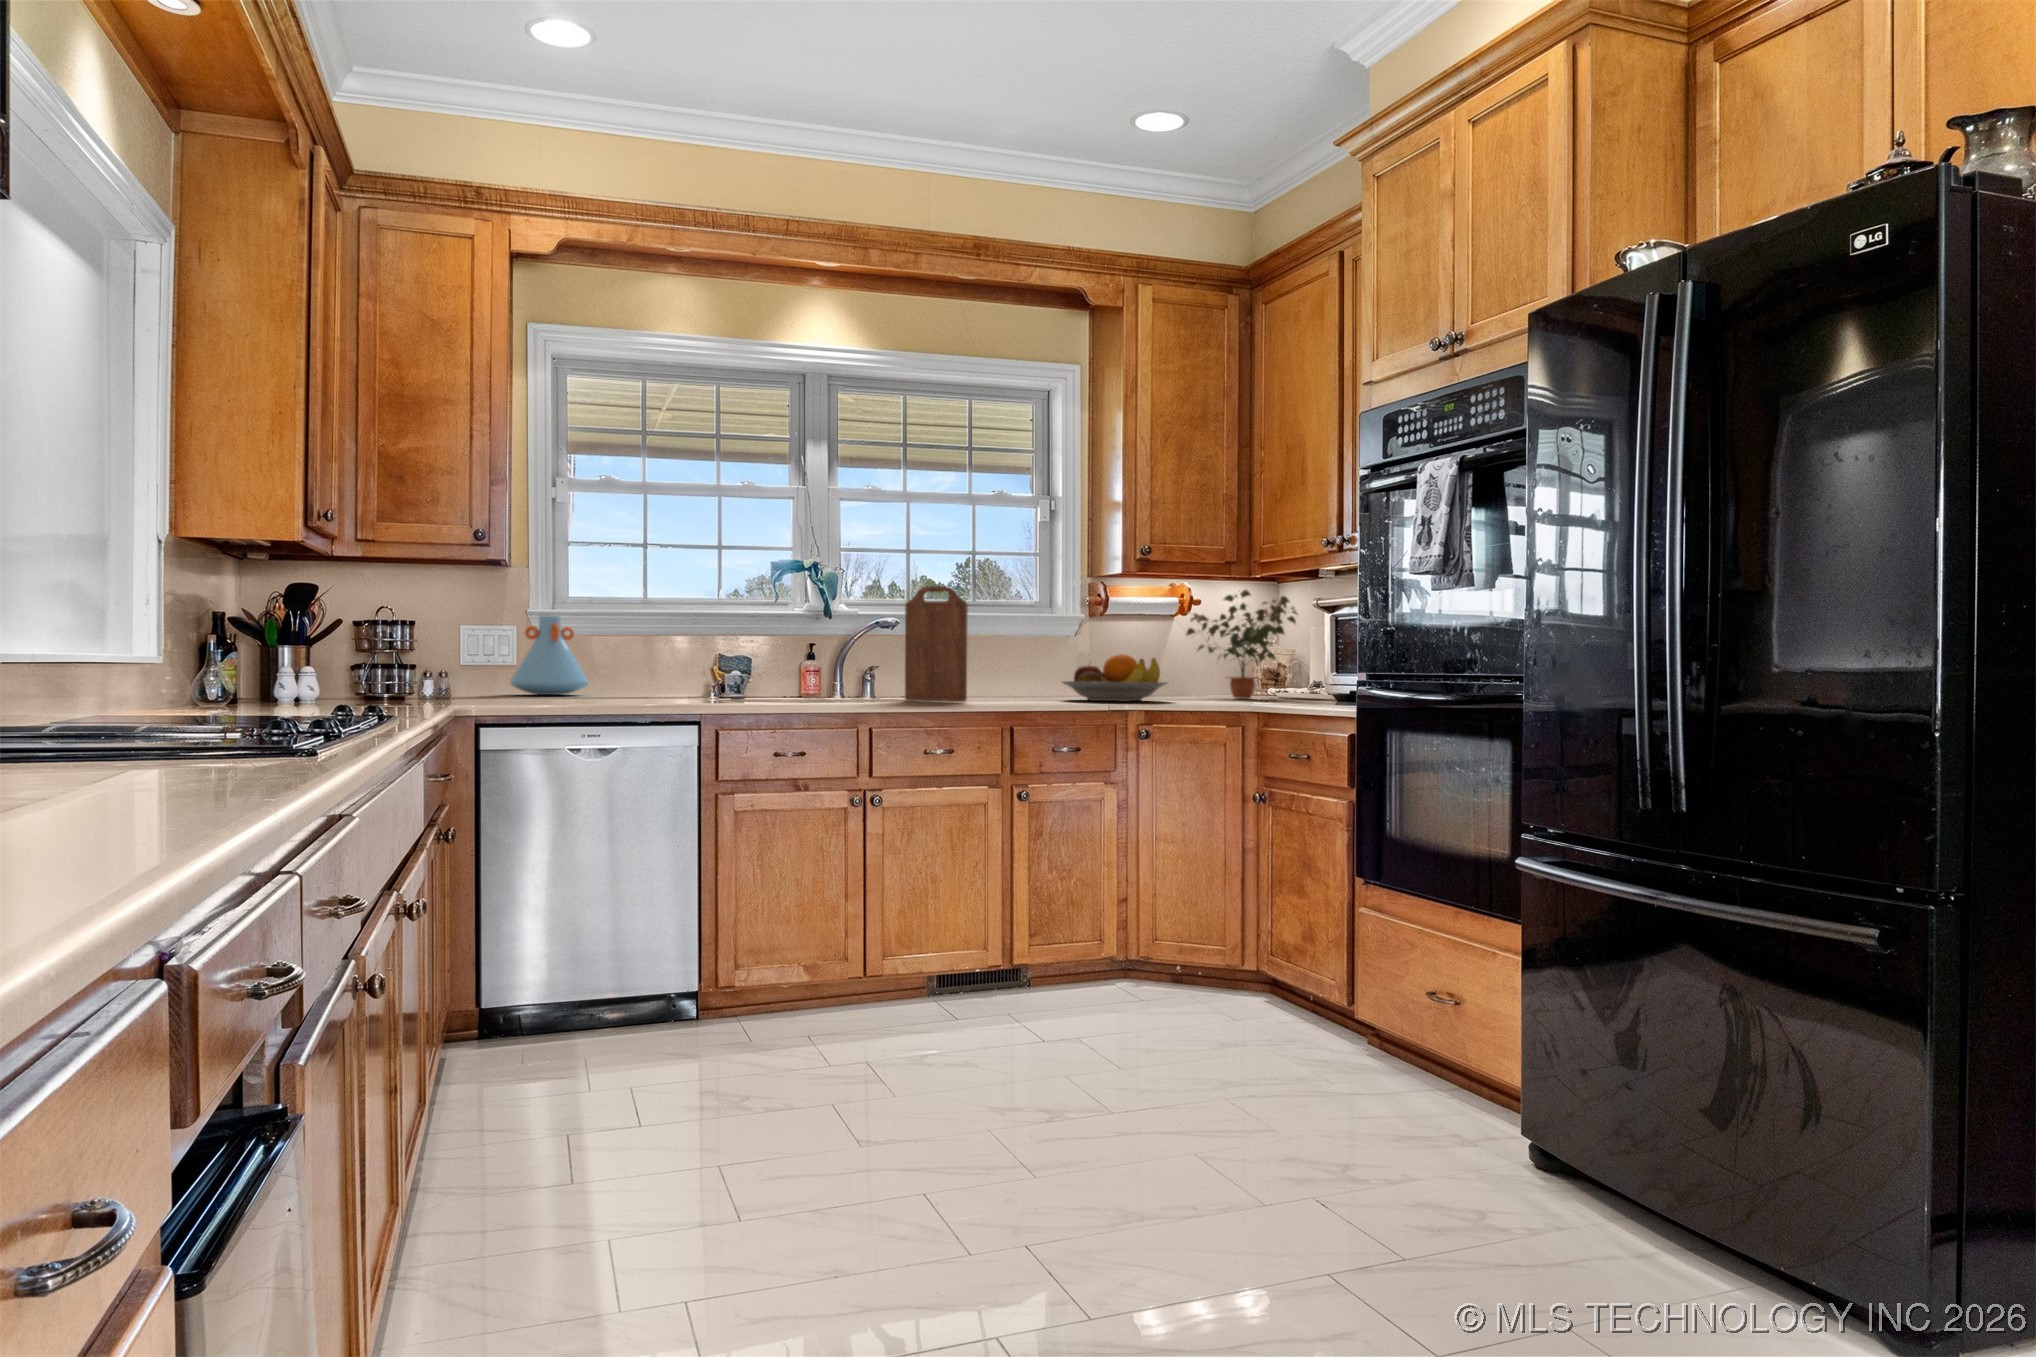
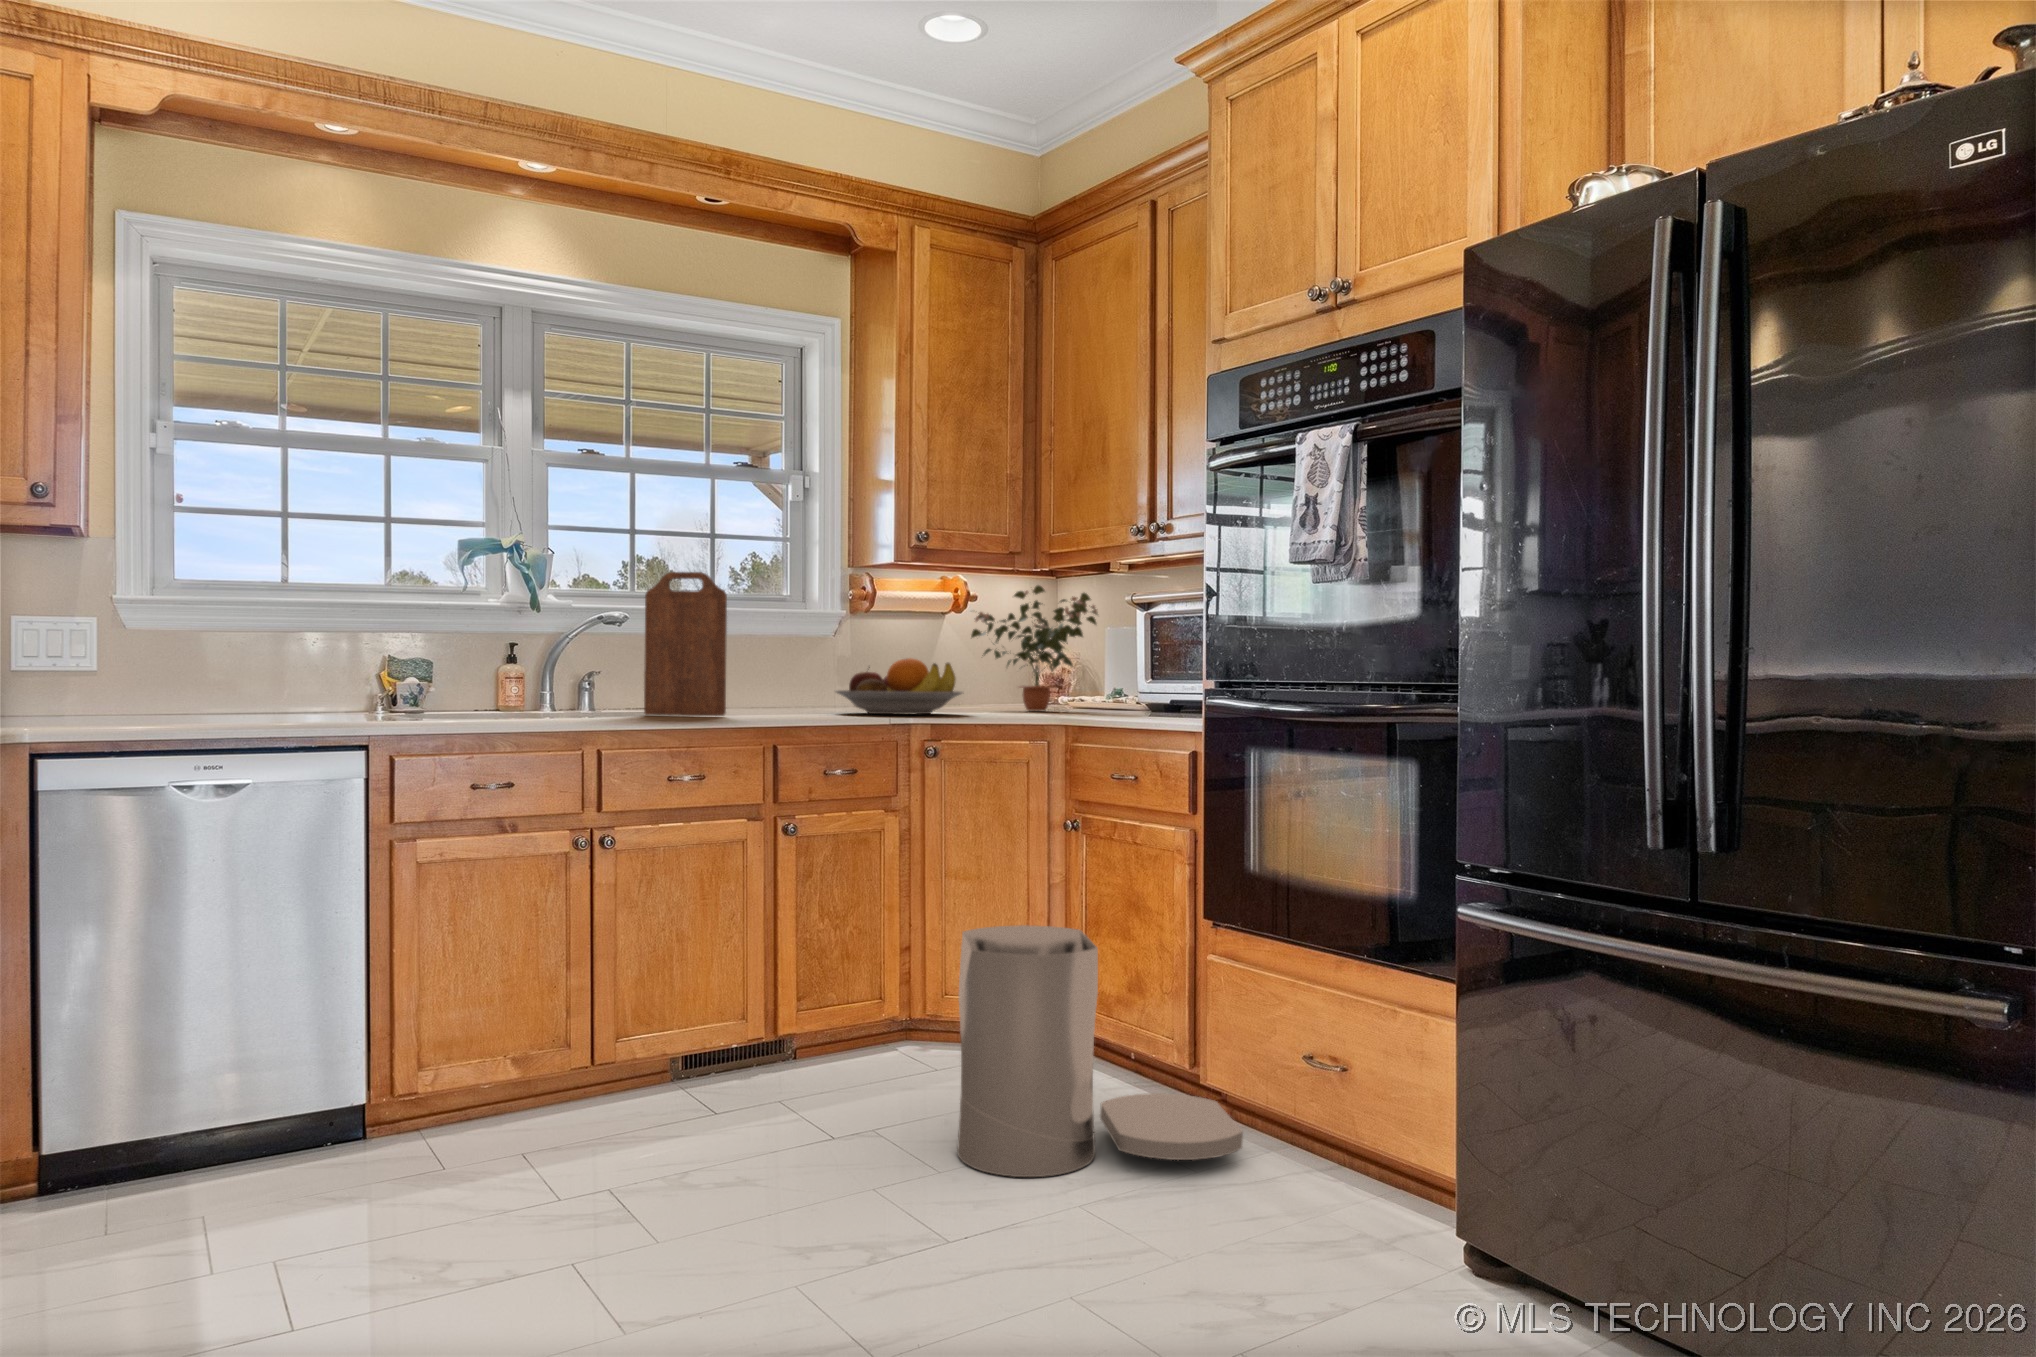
vase: present [510,615,589,695] -> none [81,602,202,709]
trash can: none [1137,877,1375,1079] -> present [957,925,1243,1177]

